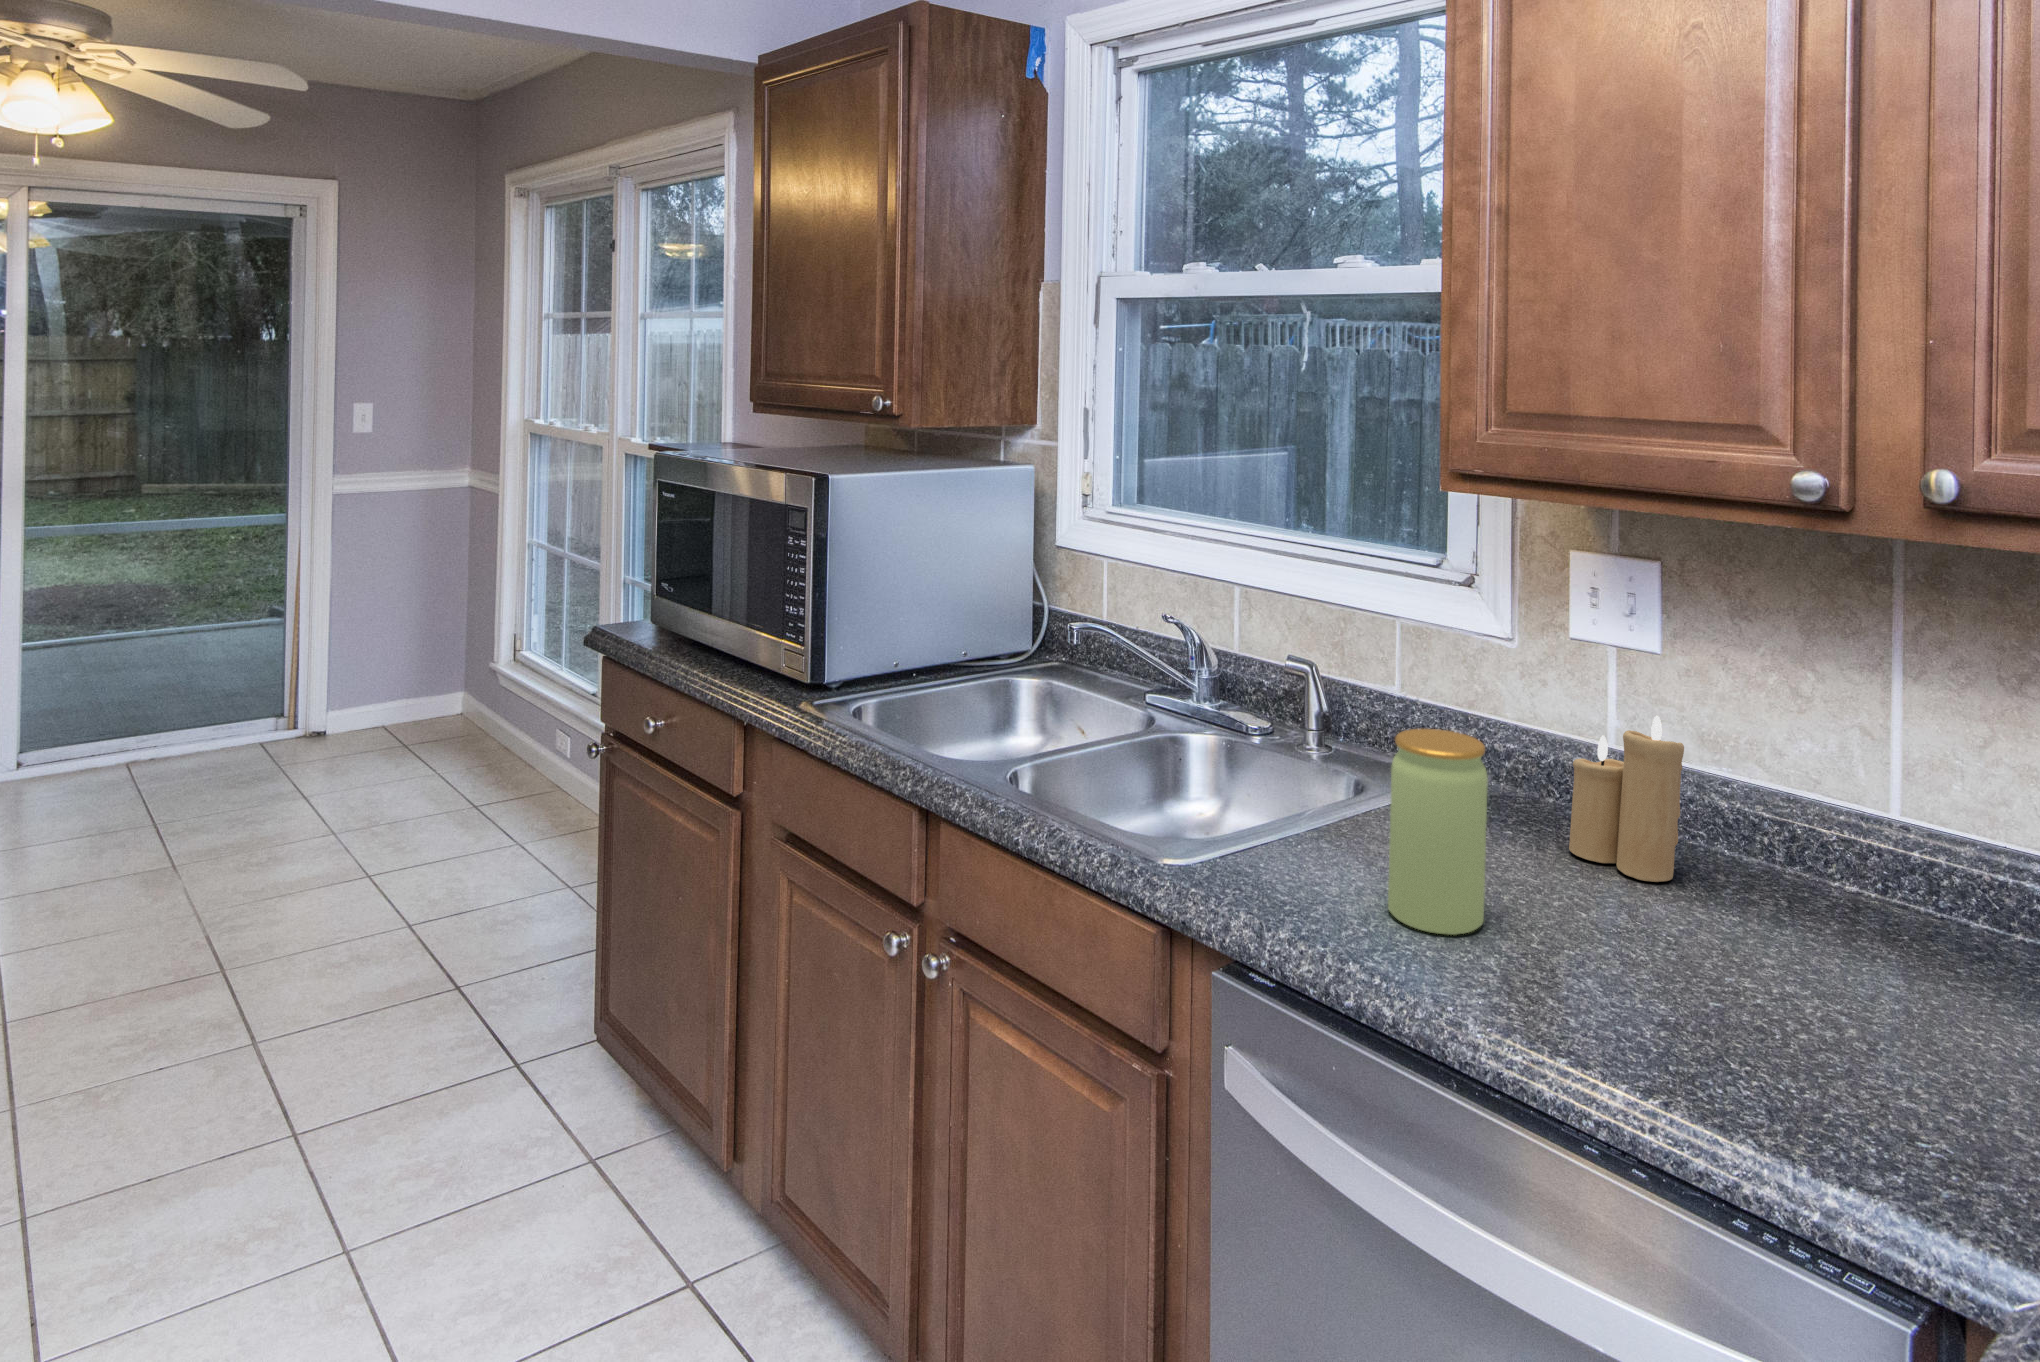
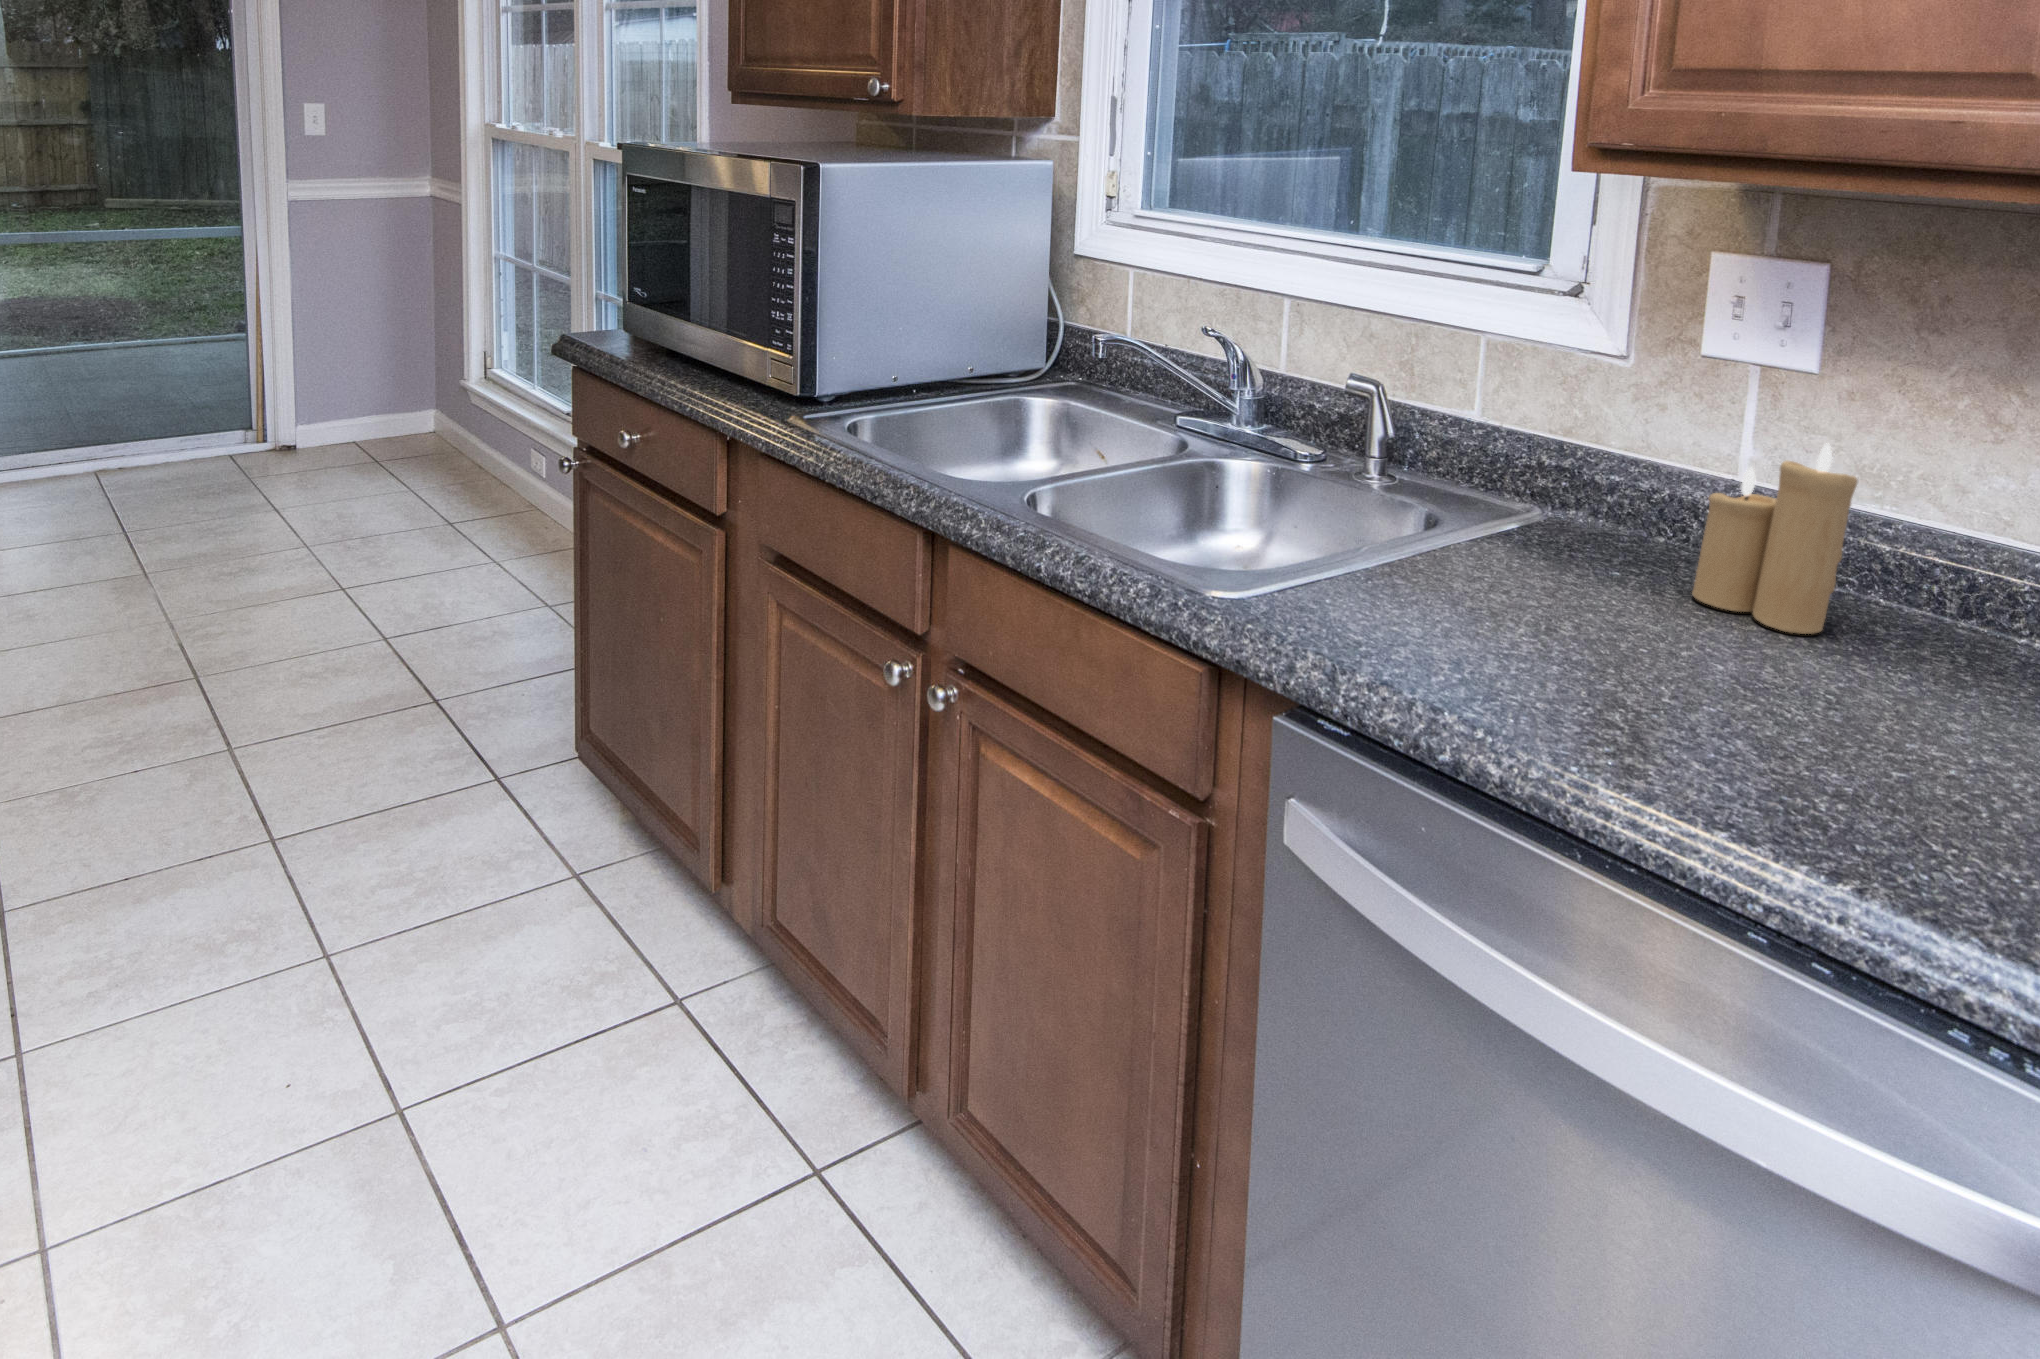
jar: present [1388,729,1488,935] -> none [1485,451,1626,685]

